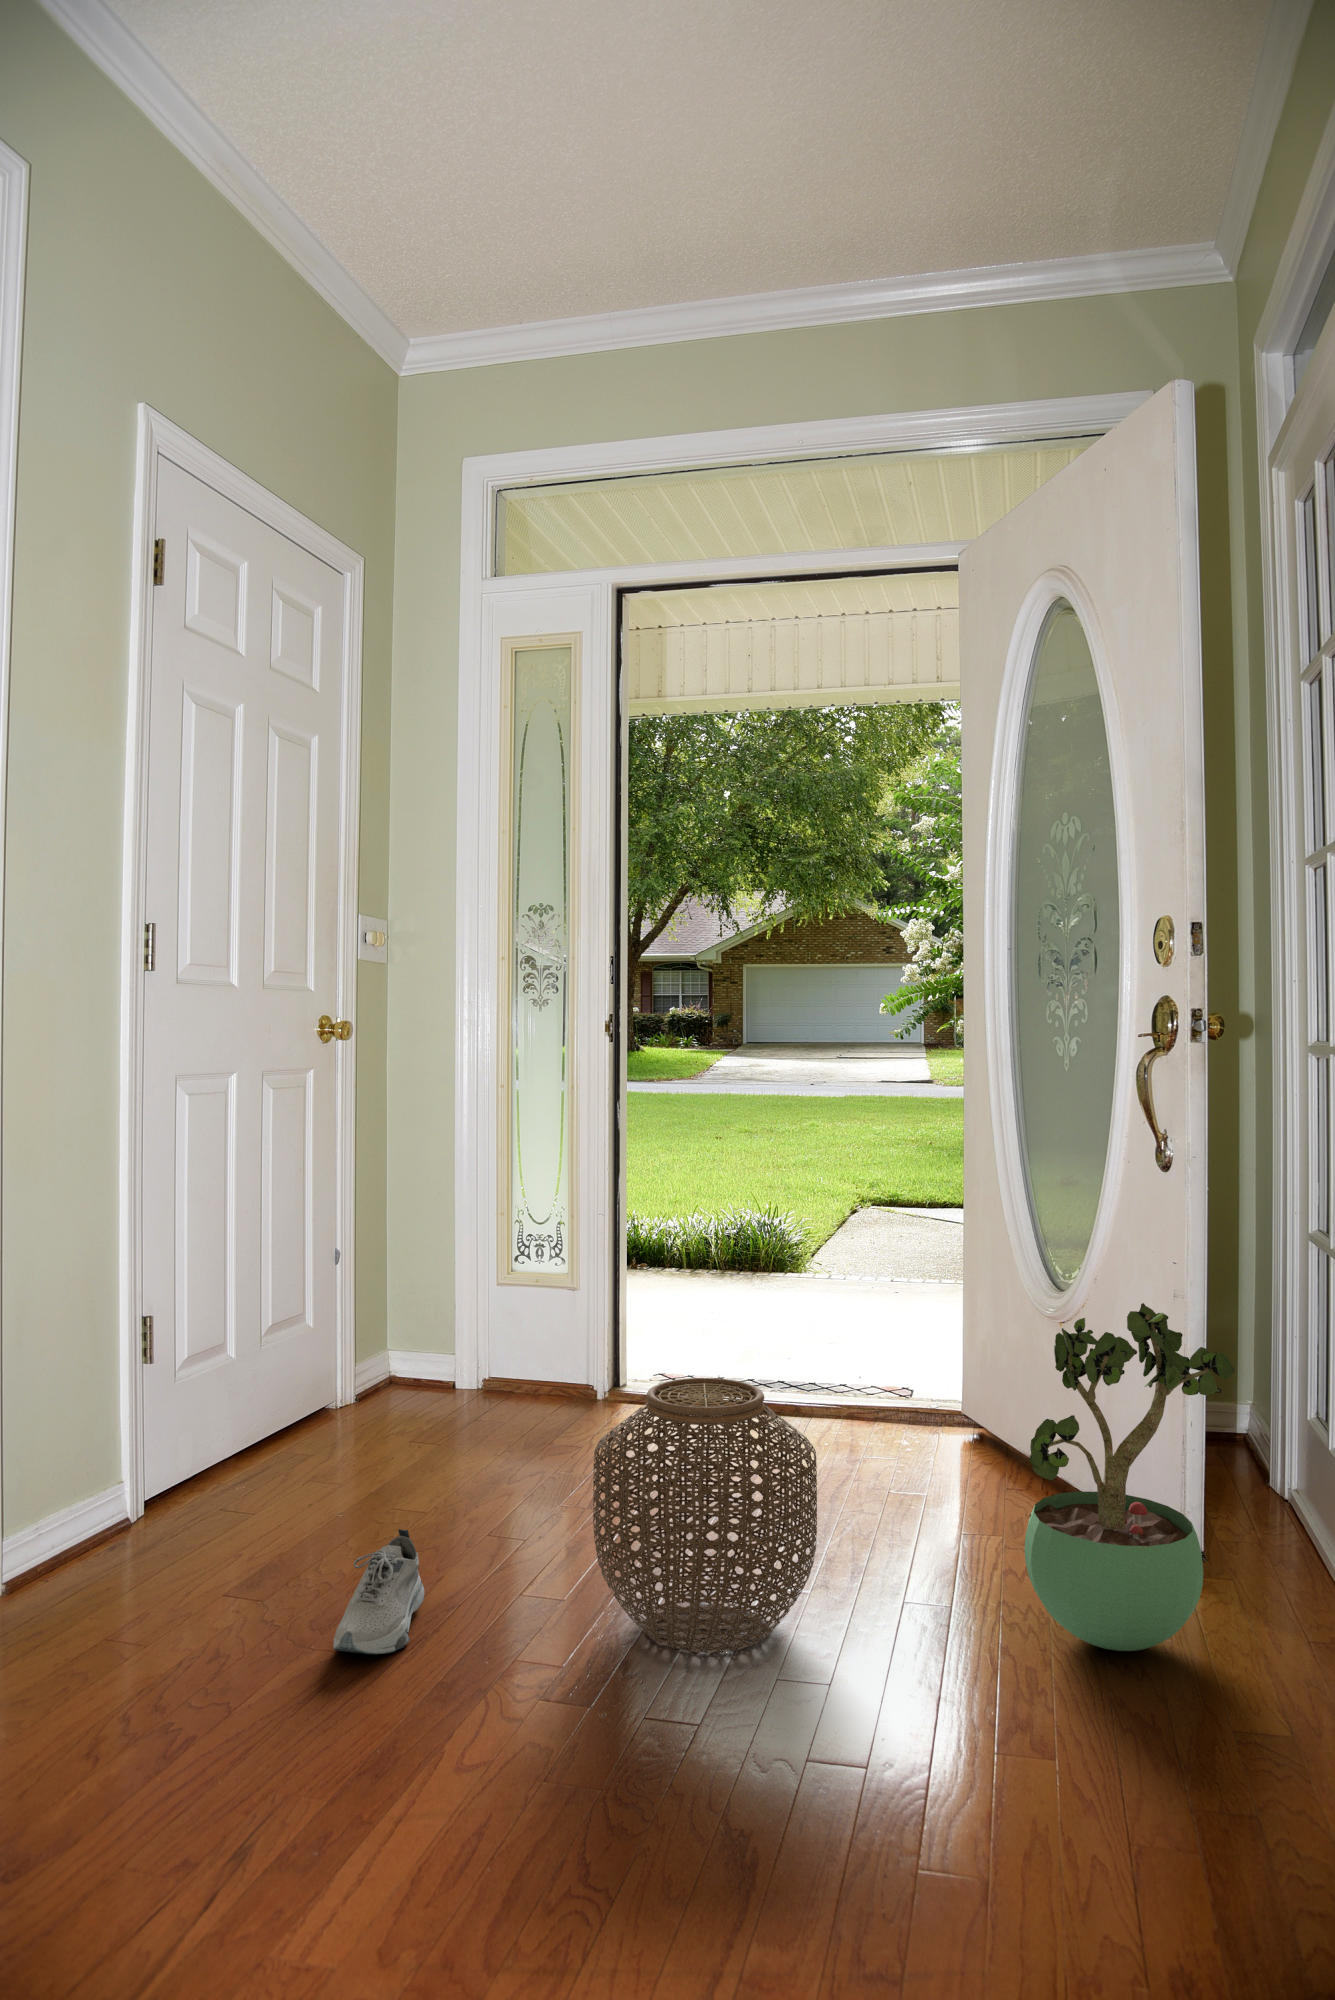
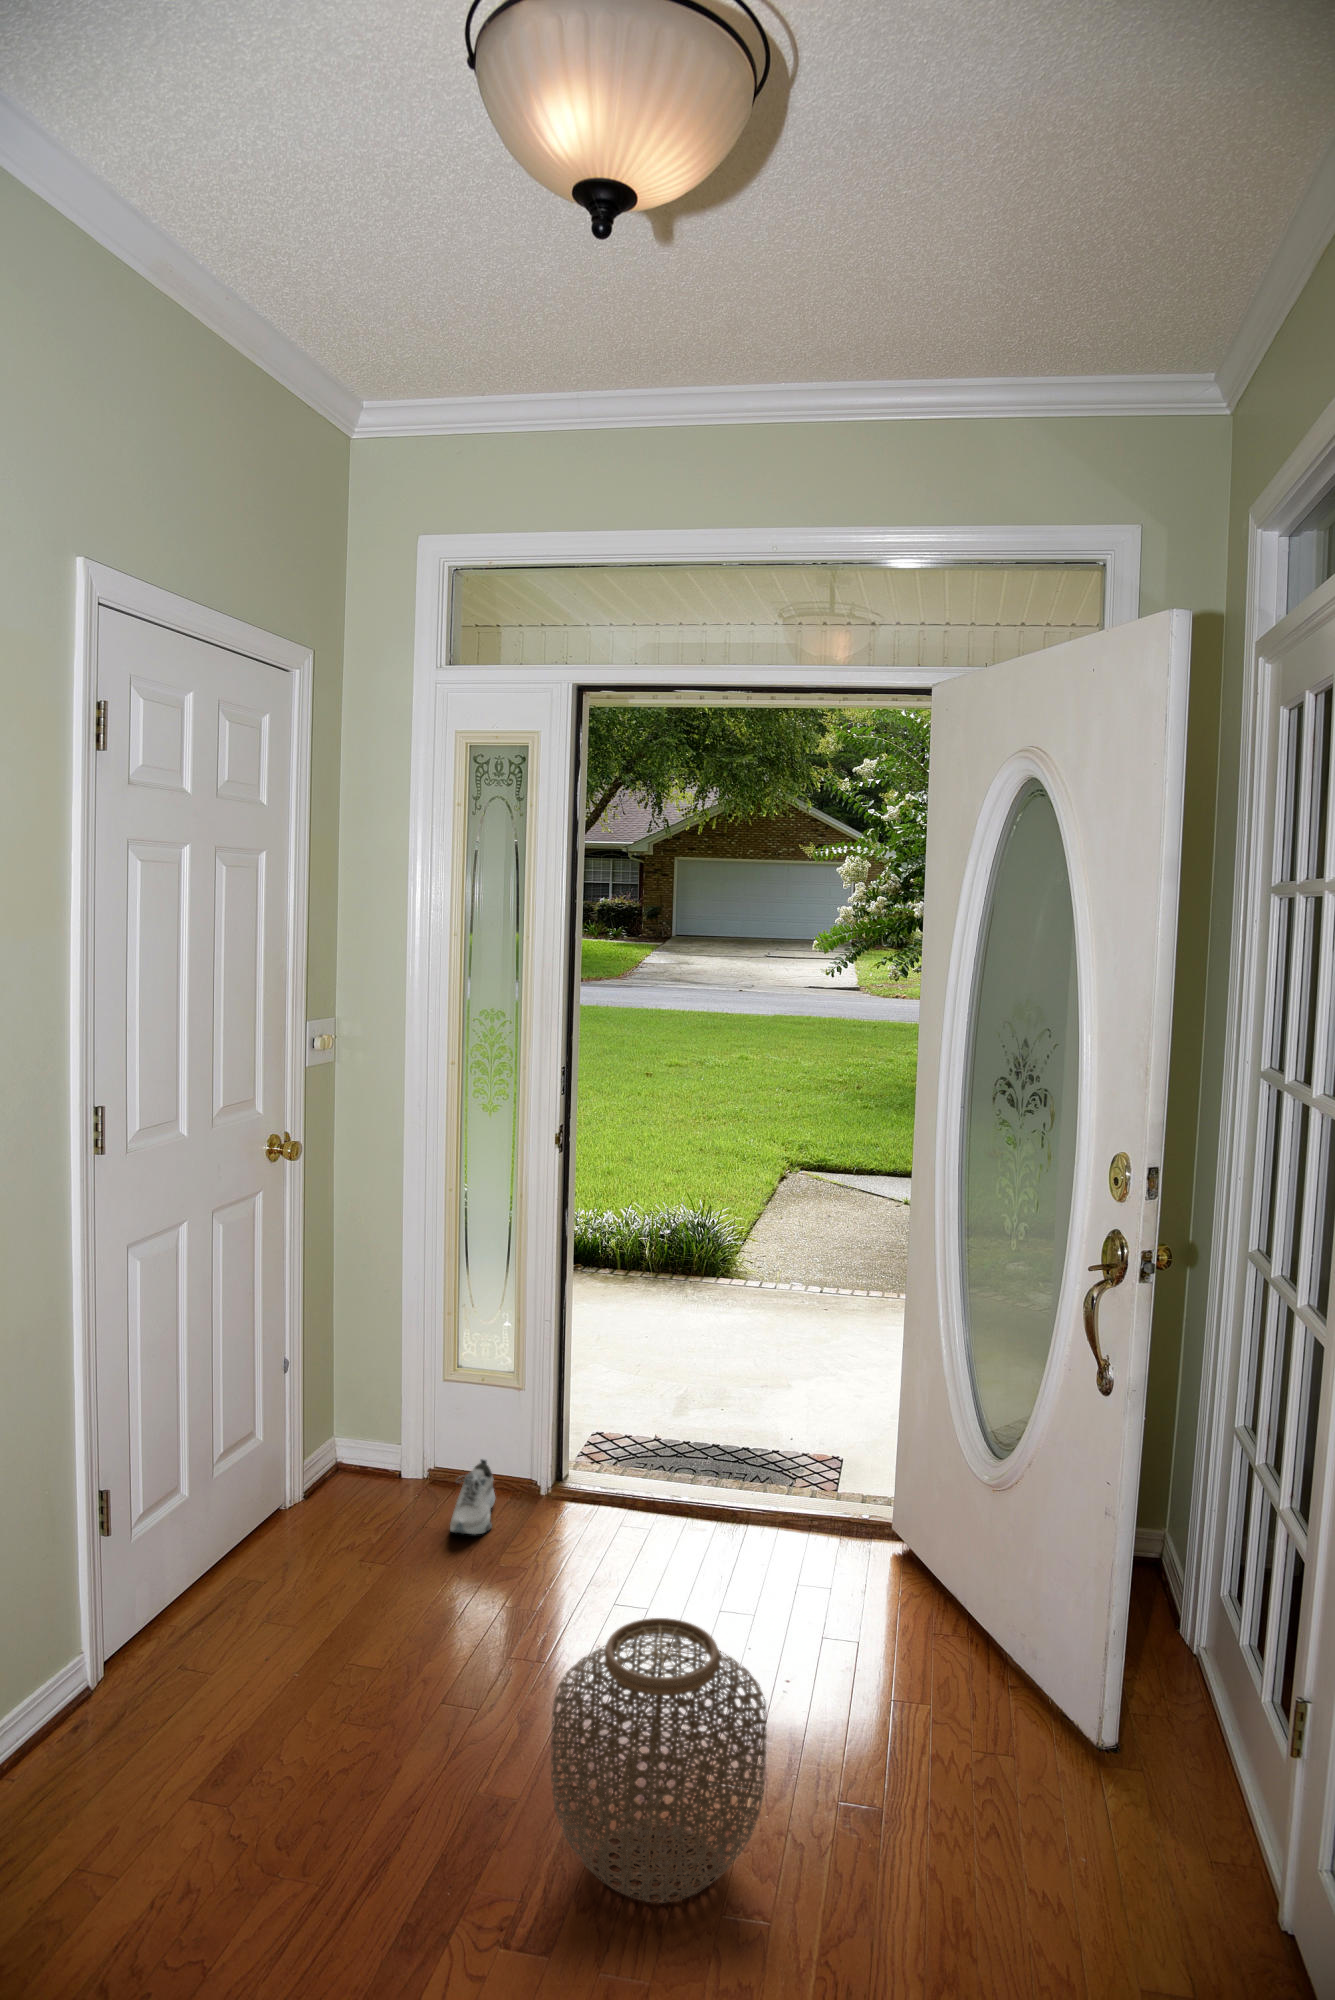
potted plant: present [1024,1303,1234,1651] -> none [958,1577,1164,1899]
shoe: present [334,1529,424,1655] -> present [450,1460,495,1534]

